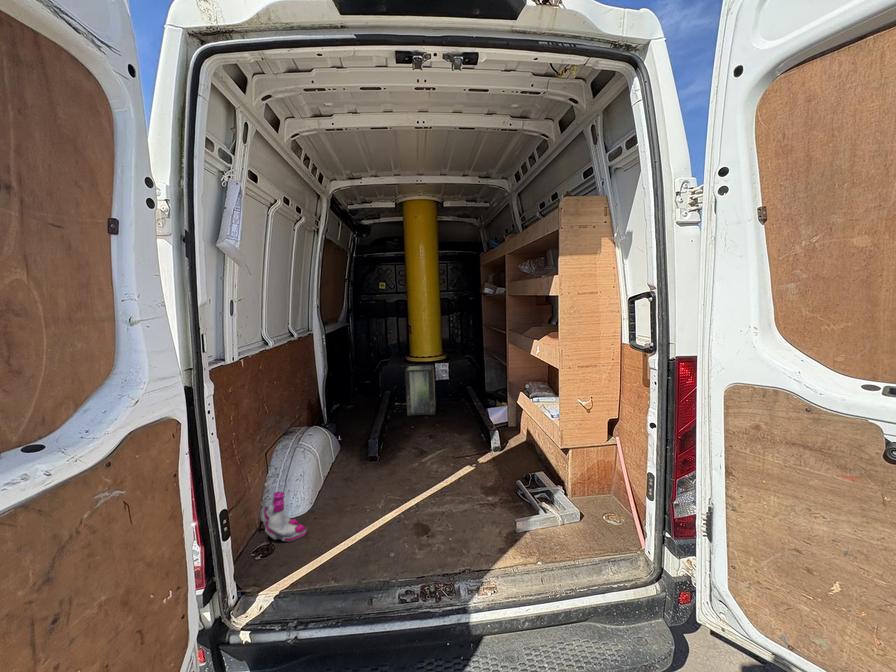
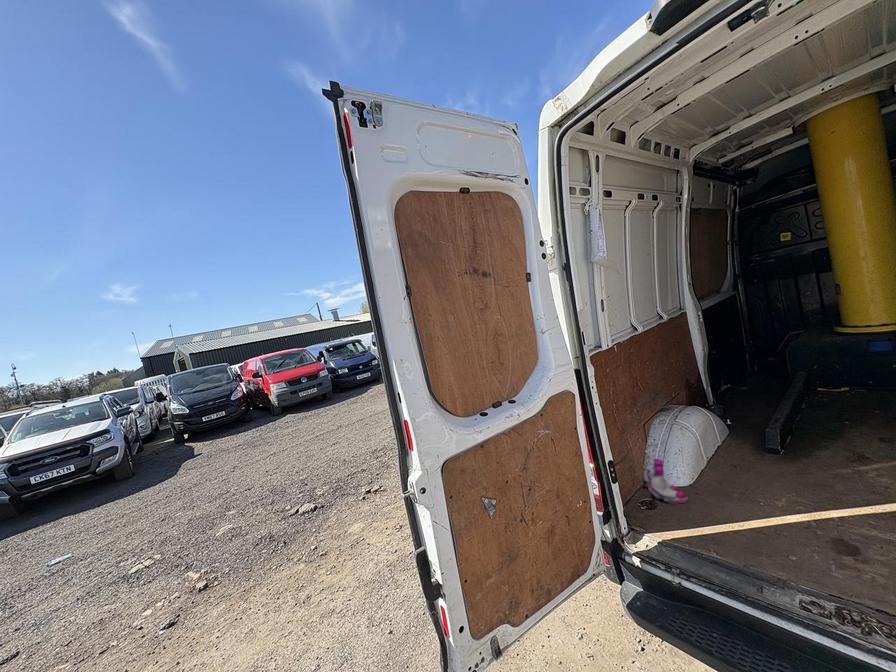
storage box: present [405,365,436,415] -> none [820,336,885,403]

